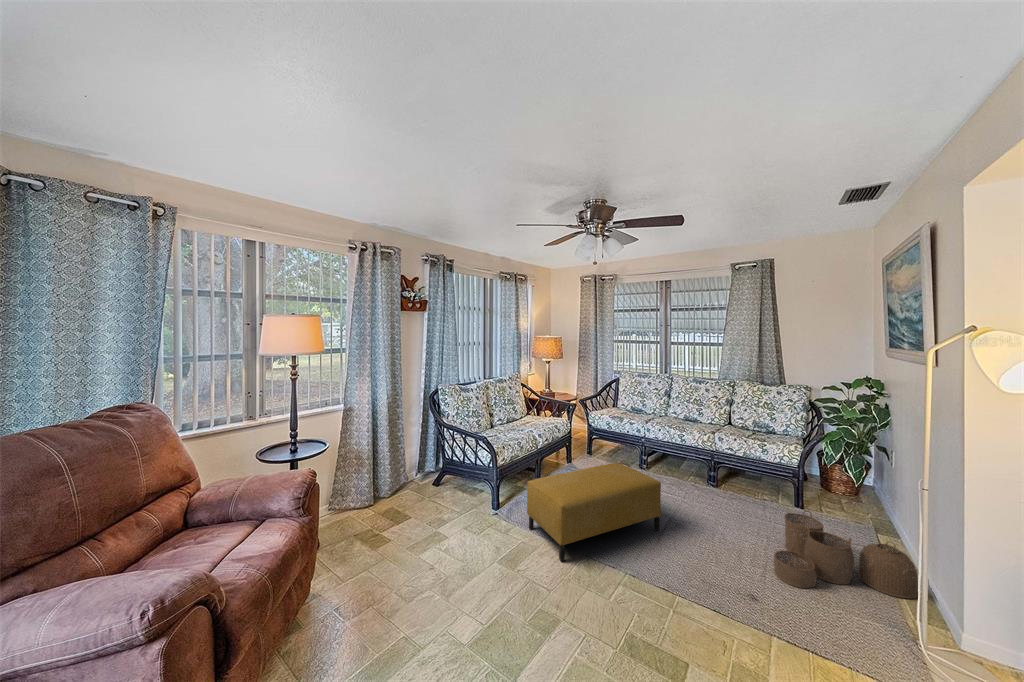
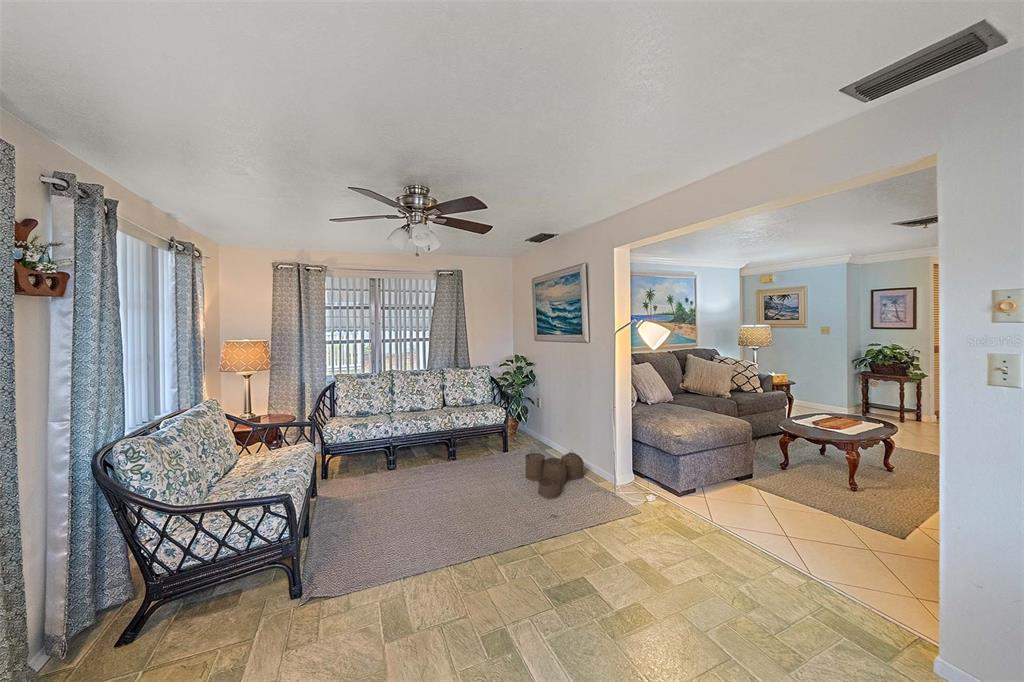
ottoman: present [527,463,661,561] -> none [366,466,467,586]

